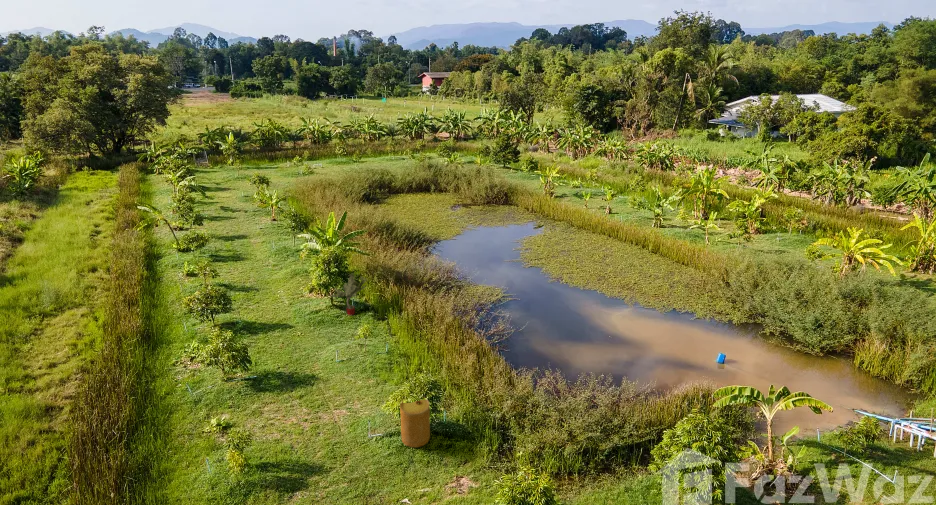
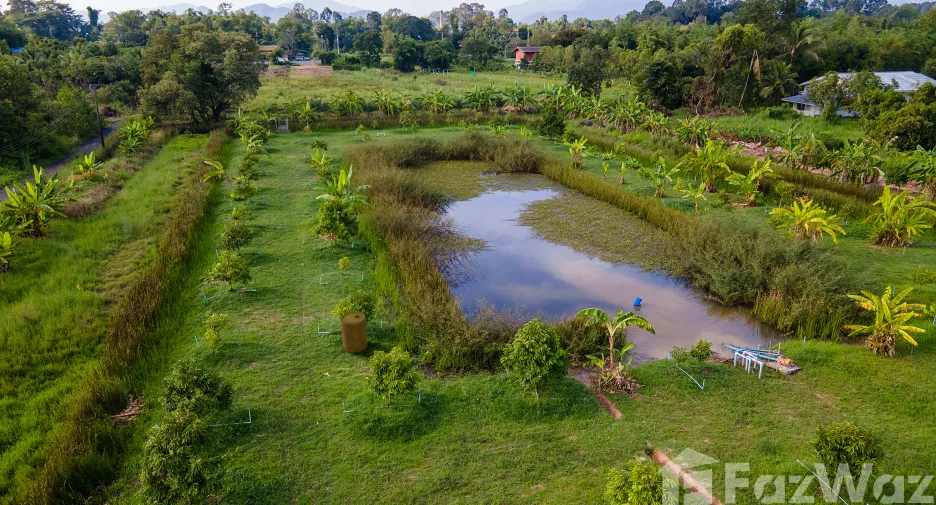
potted tree: present [332,273,366,315] -> none [332,218,363,256]

